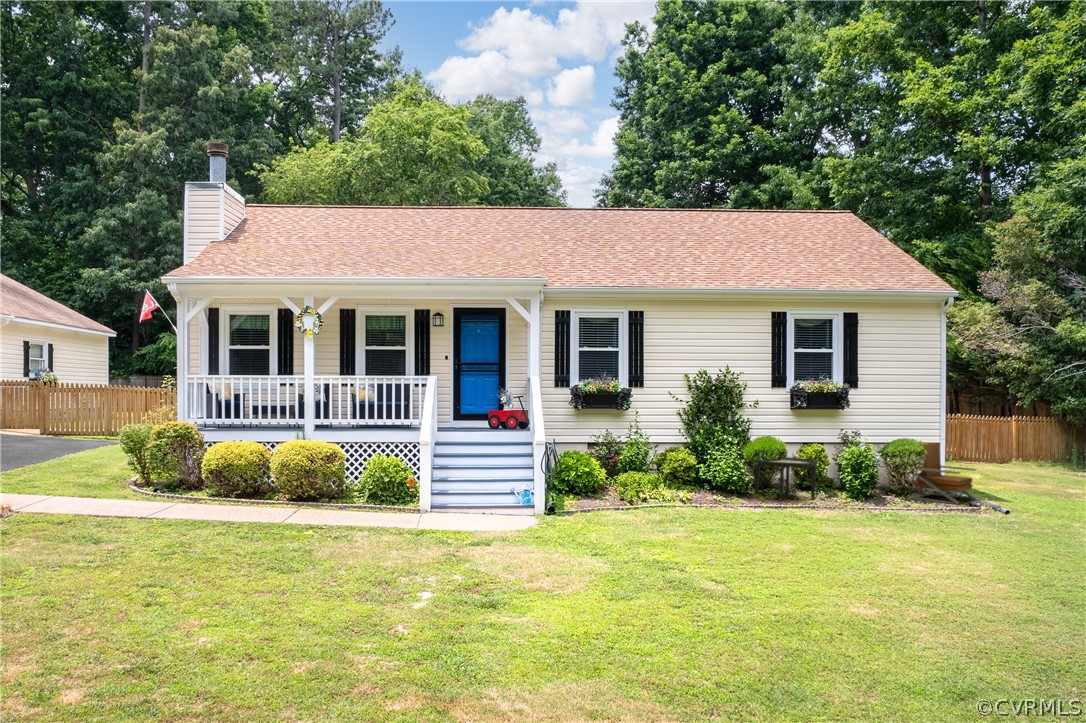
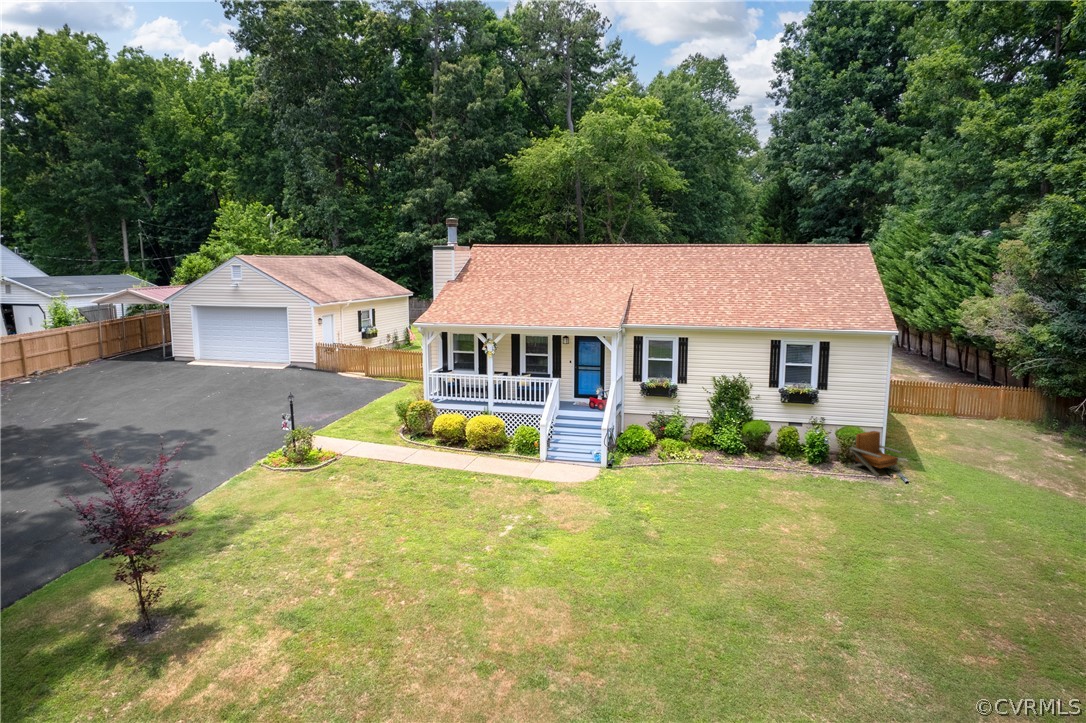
round table: present [754,457,818,501] -> none [743,433,784,465]

